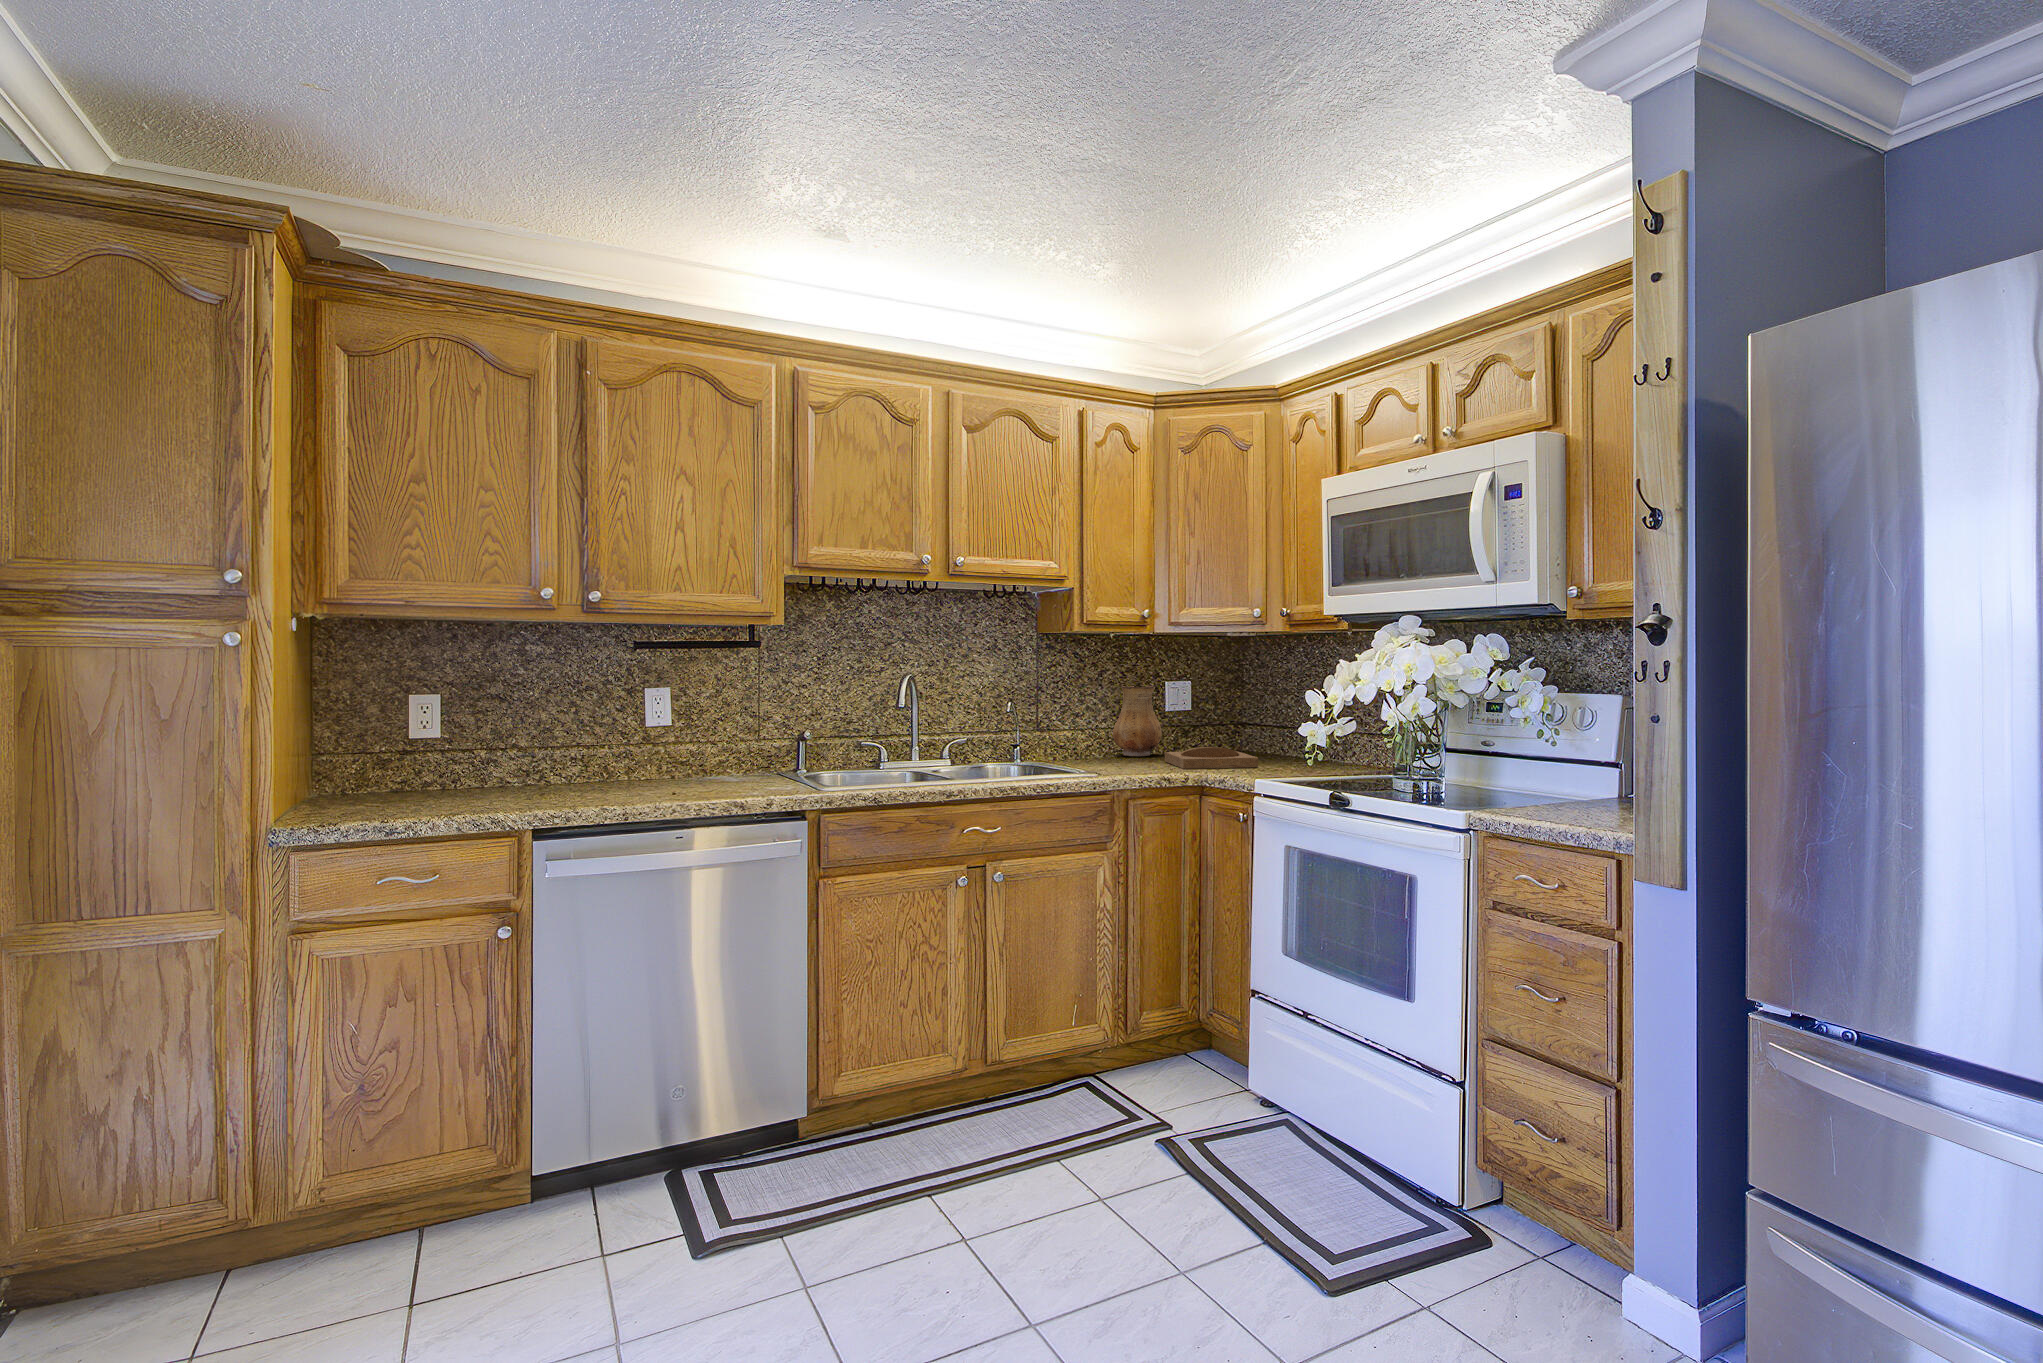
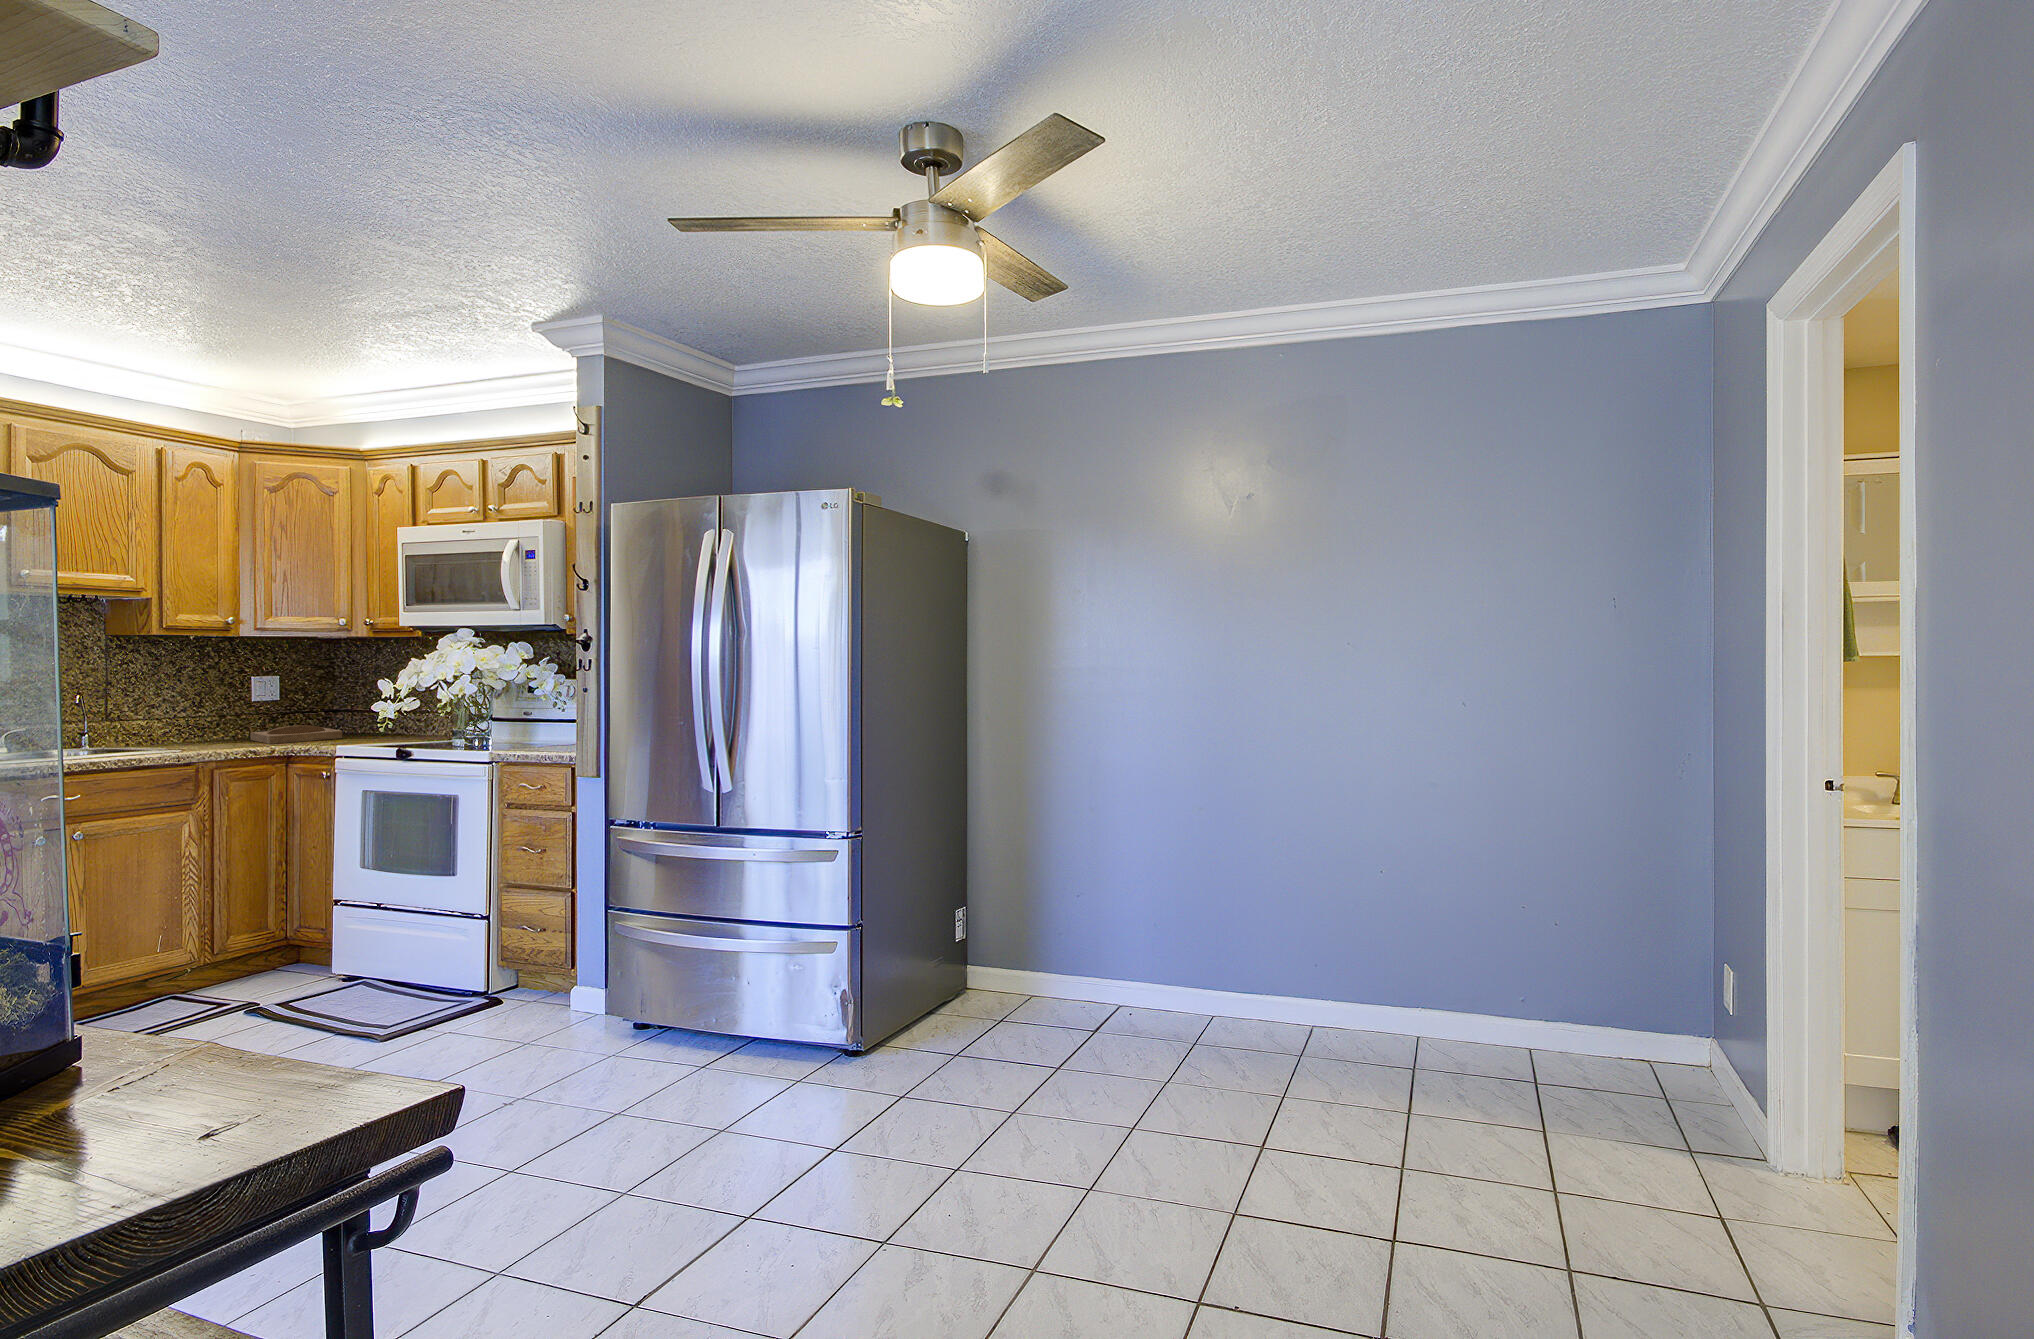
ceramic pitcher: present [1112,686,1162,756] -> none [188,679,247,738]

